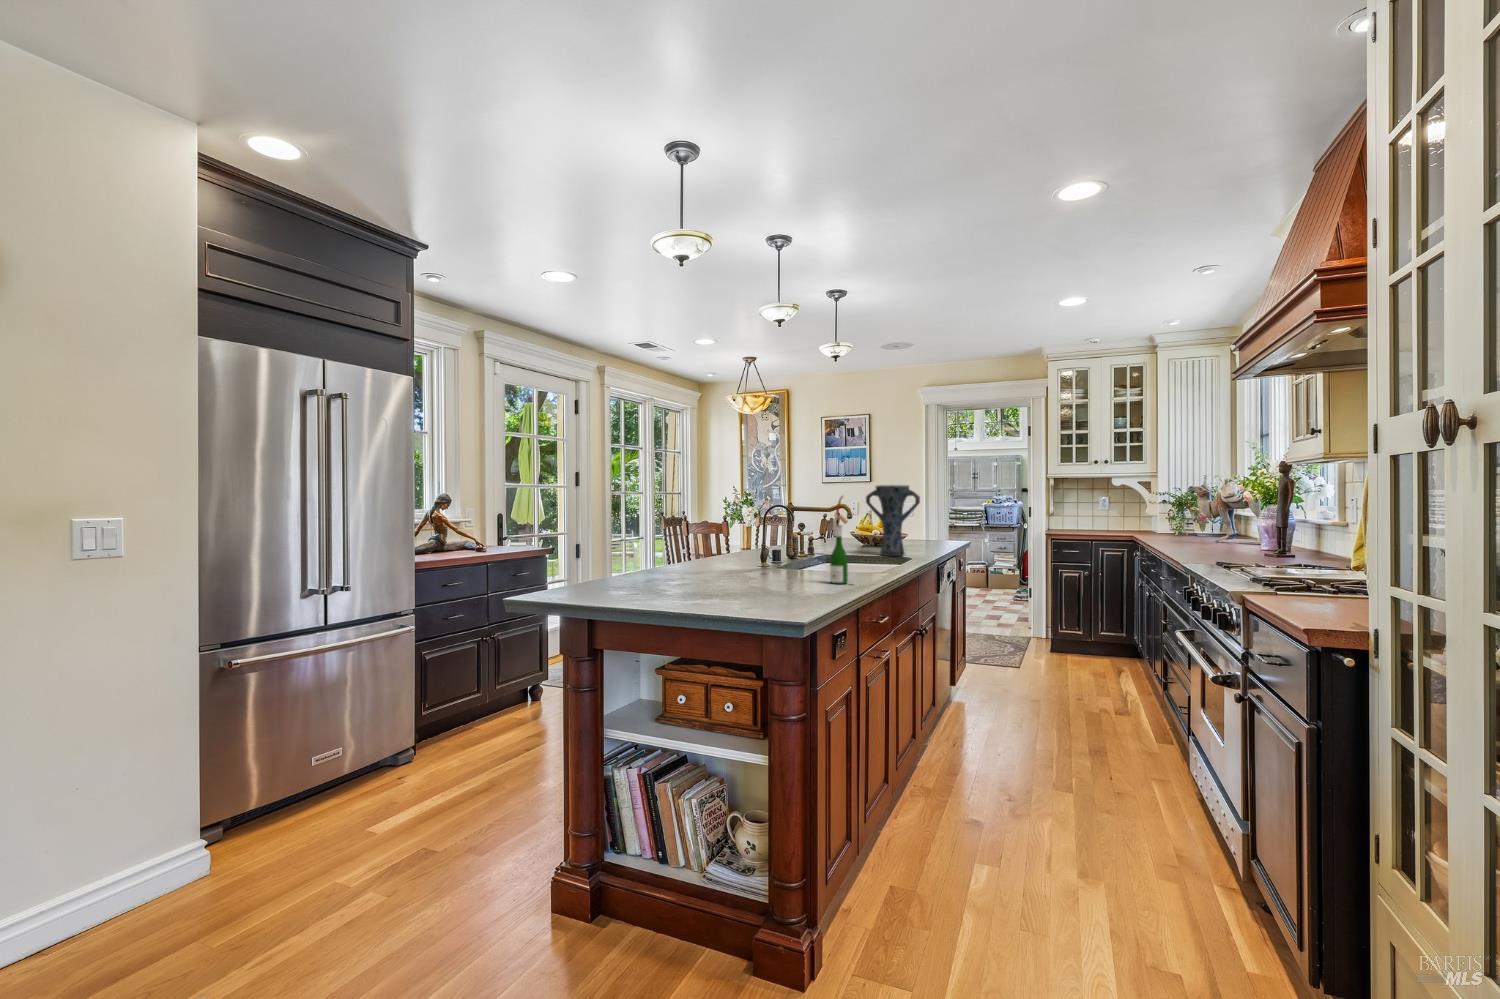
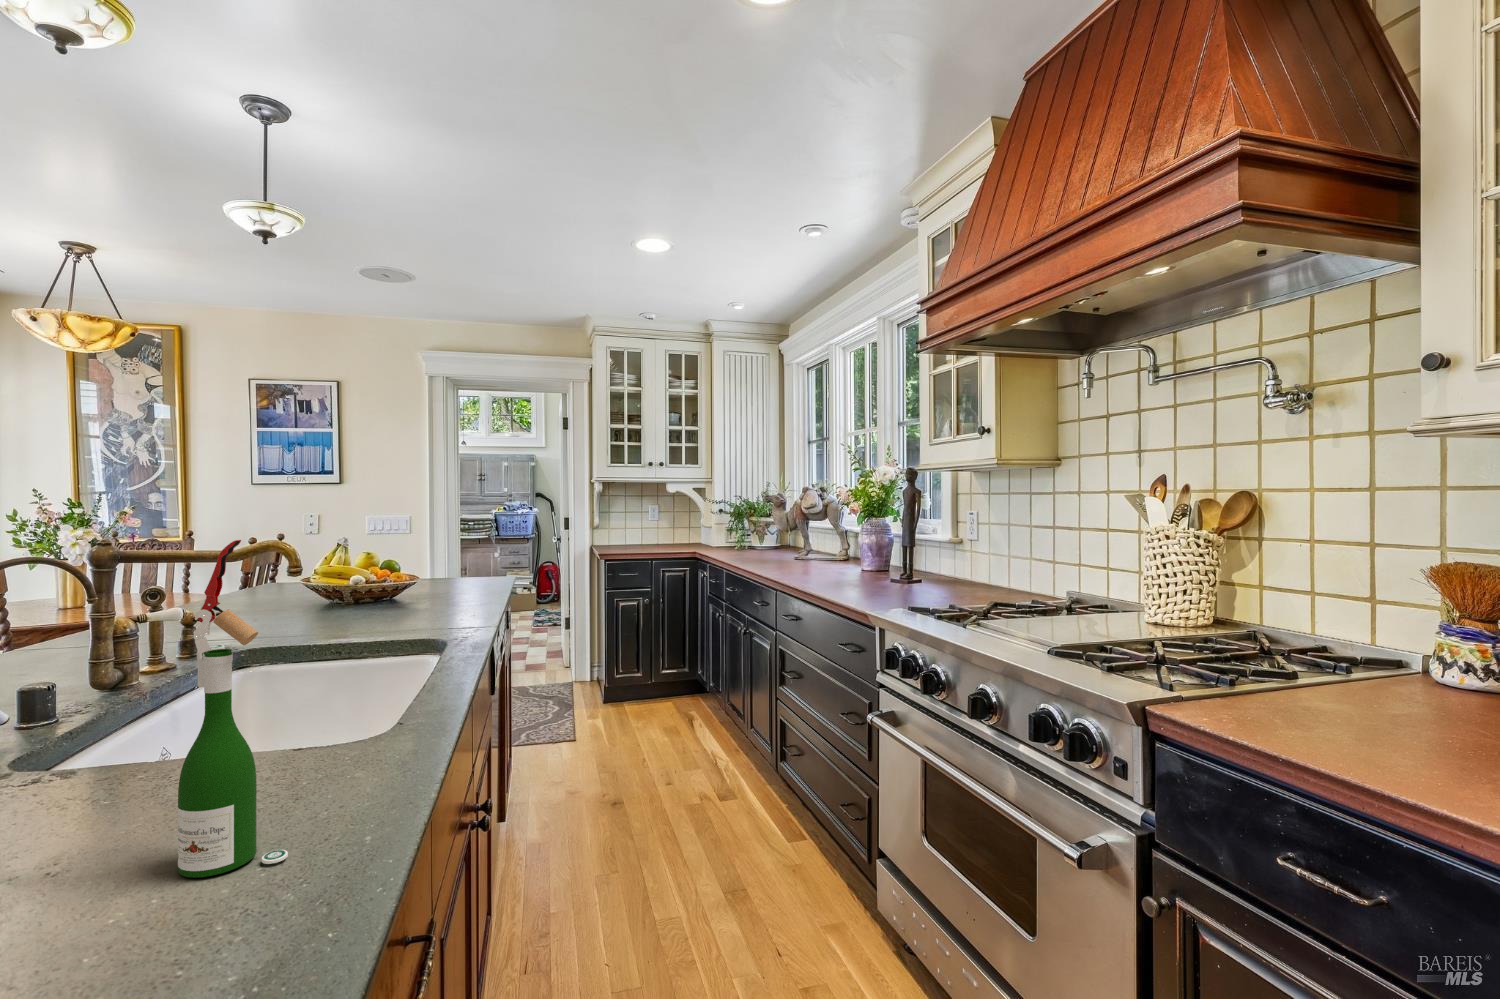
vase: present [866,485,920,556] -> none [332,493,451,636]

